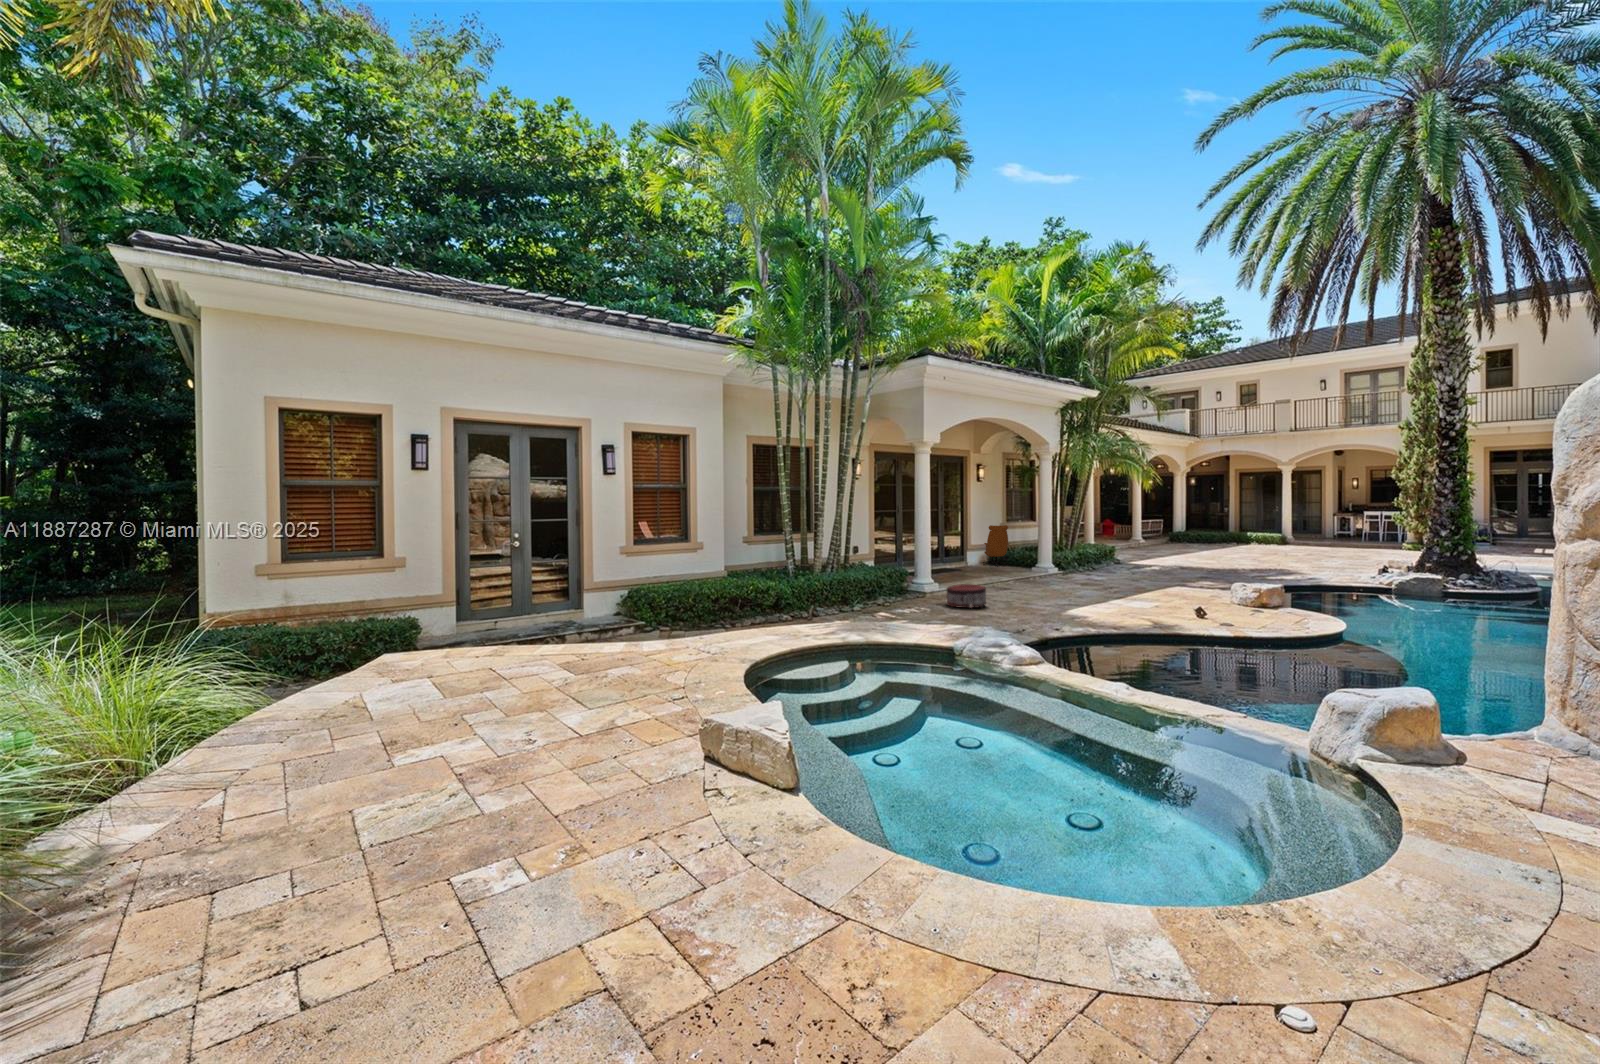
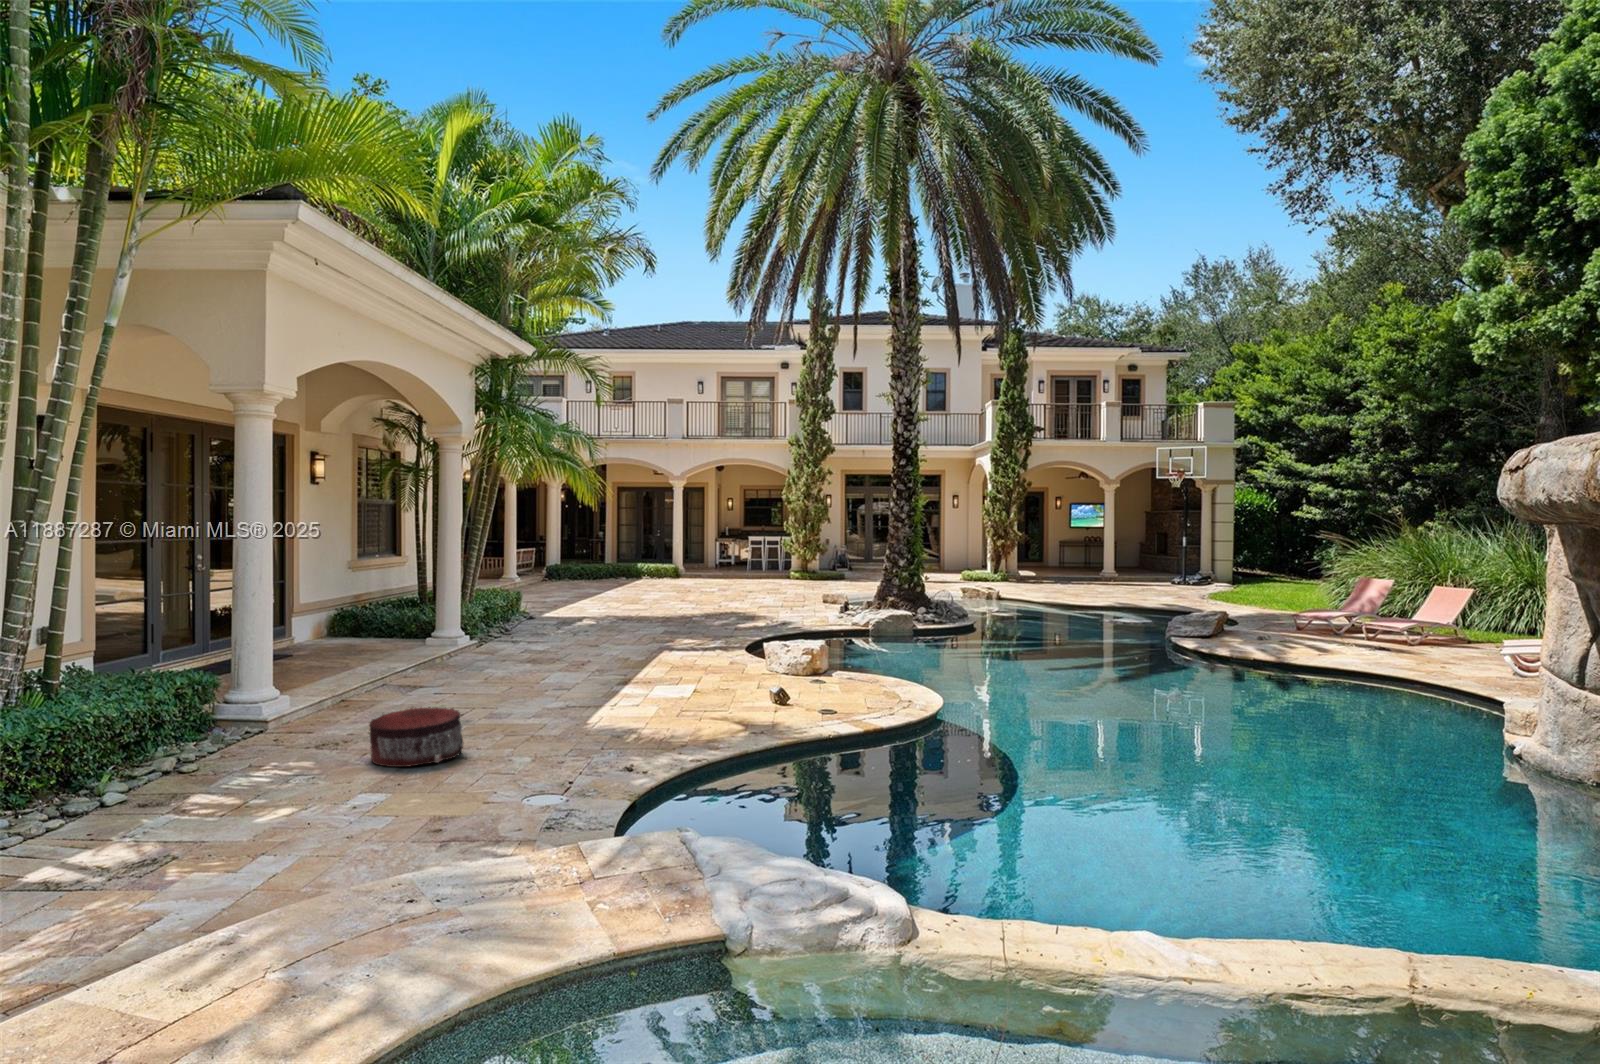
lounge chair: present [983,525,1009,566] -> none [326,570,385,648]

